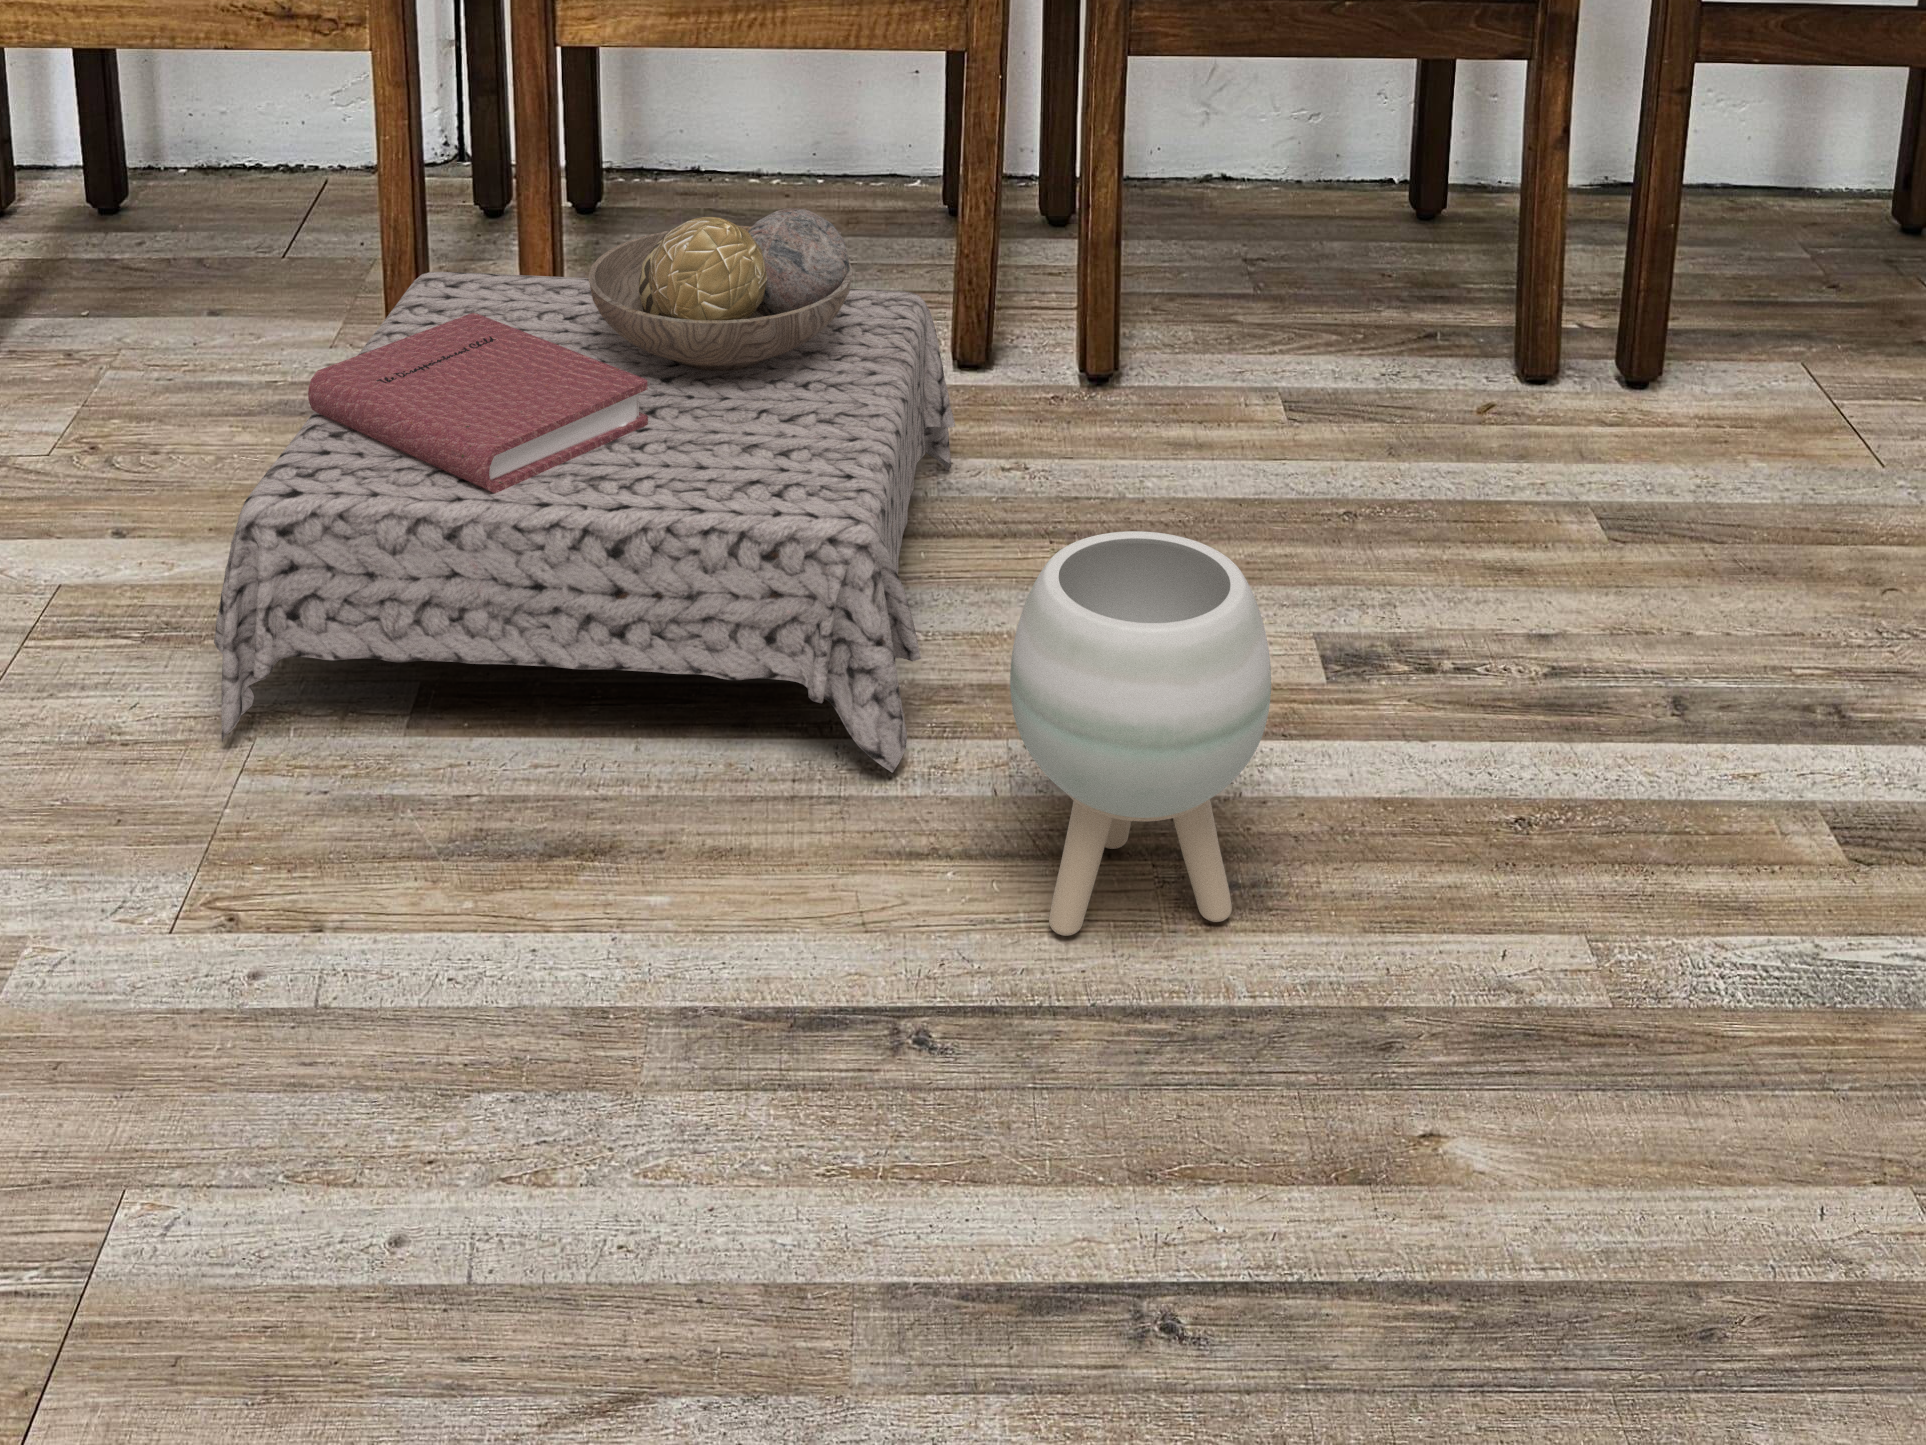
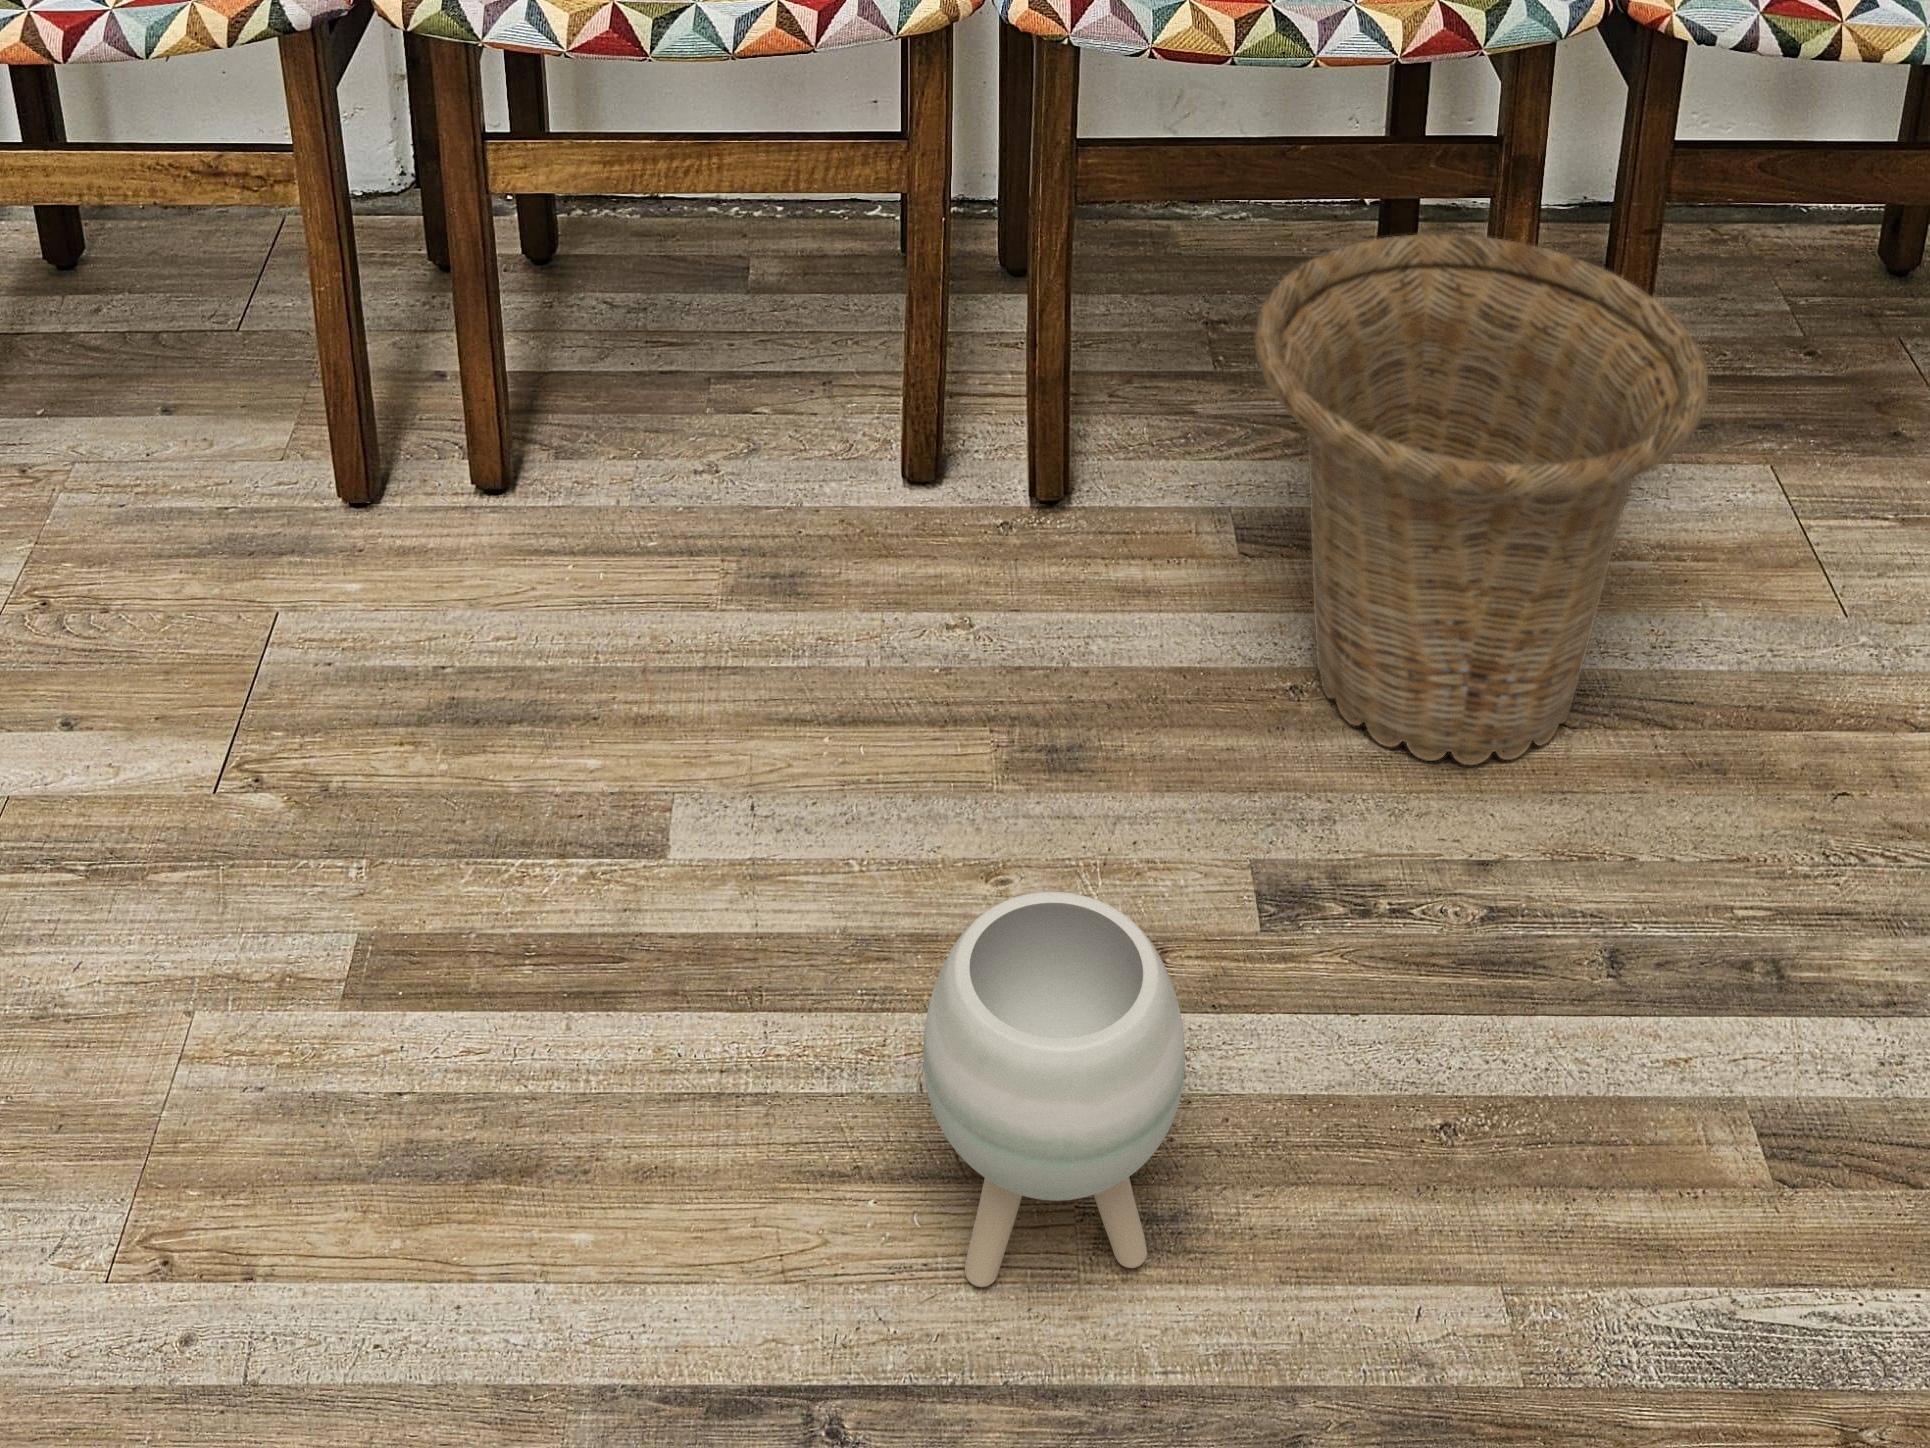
basket: none [1308,76,1746,567] -> present [1255,234,1708,765]
ottoman: present [214,208,955,773] -> none [151,422,900,1062]

